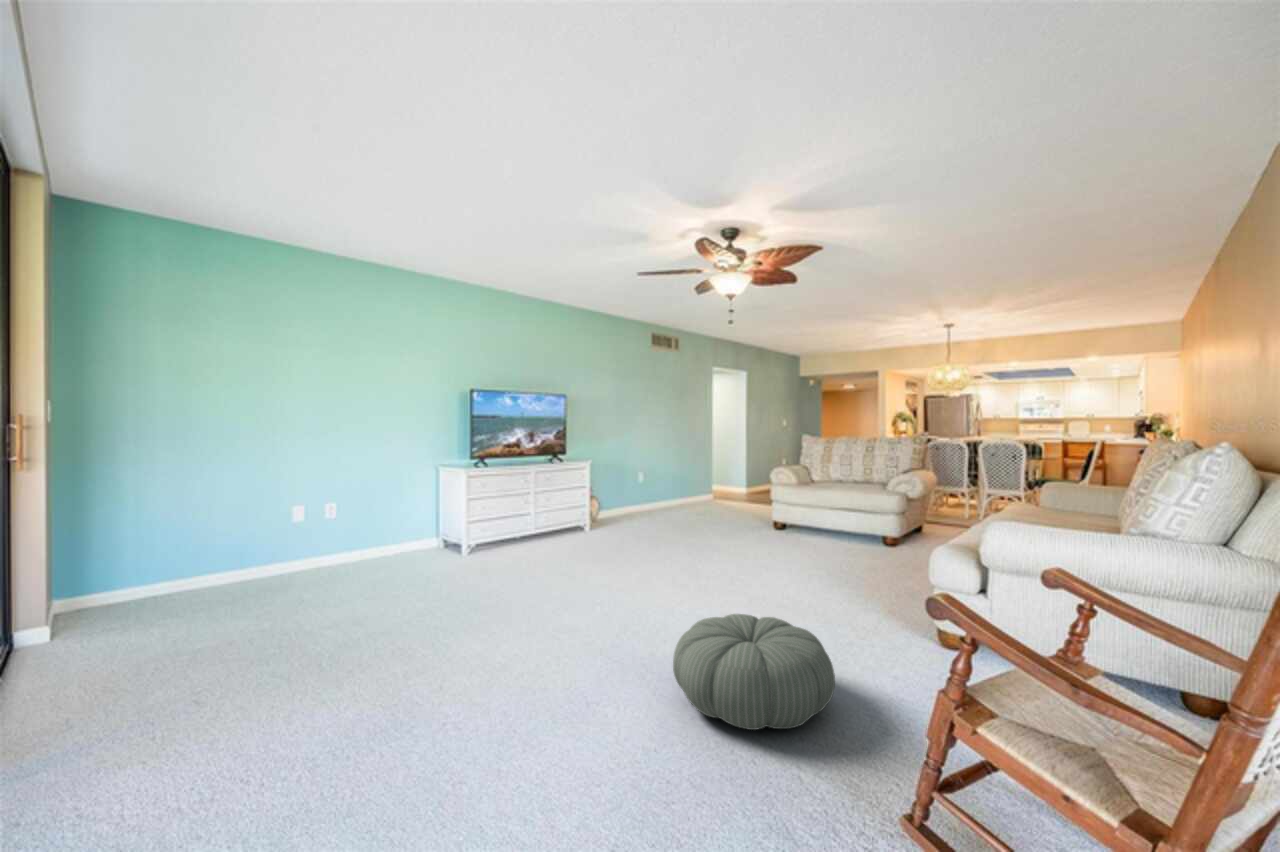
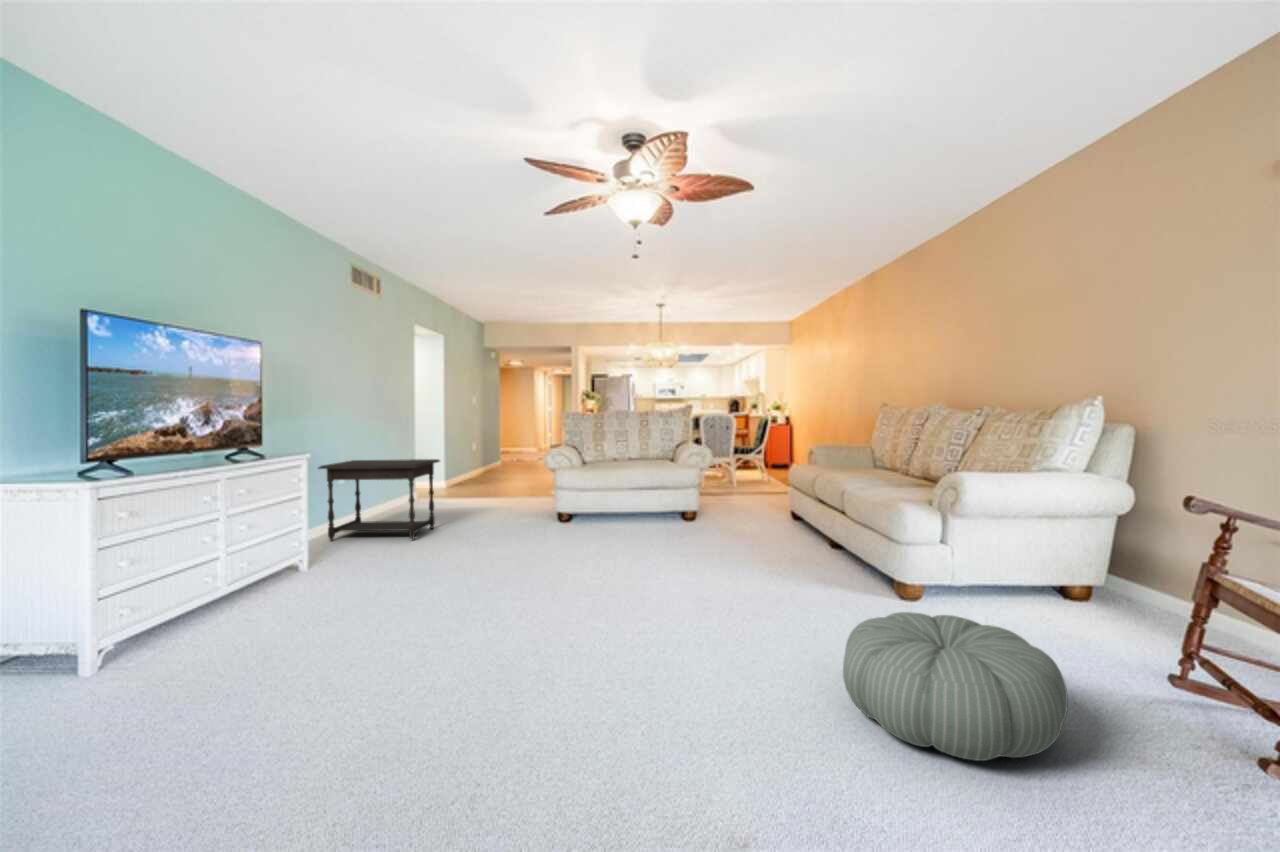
side table: none [617,466,694,523] -> present [319,459,440,541]

